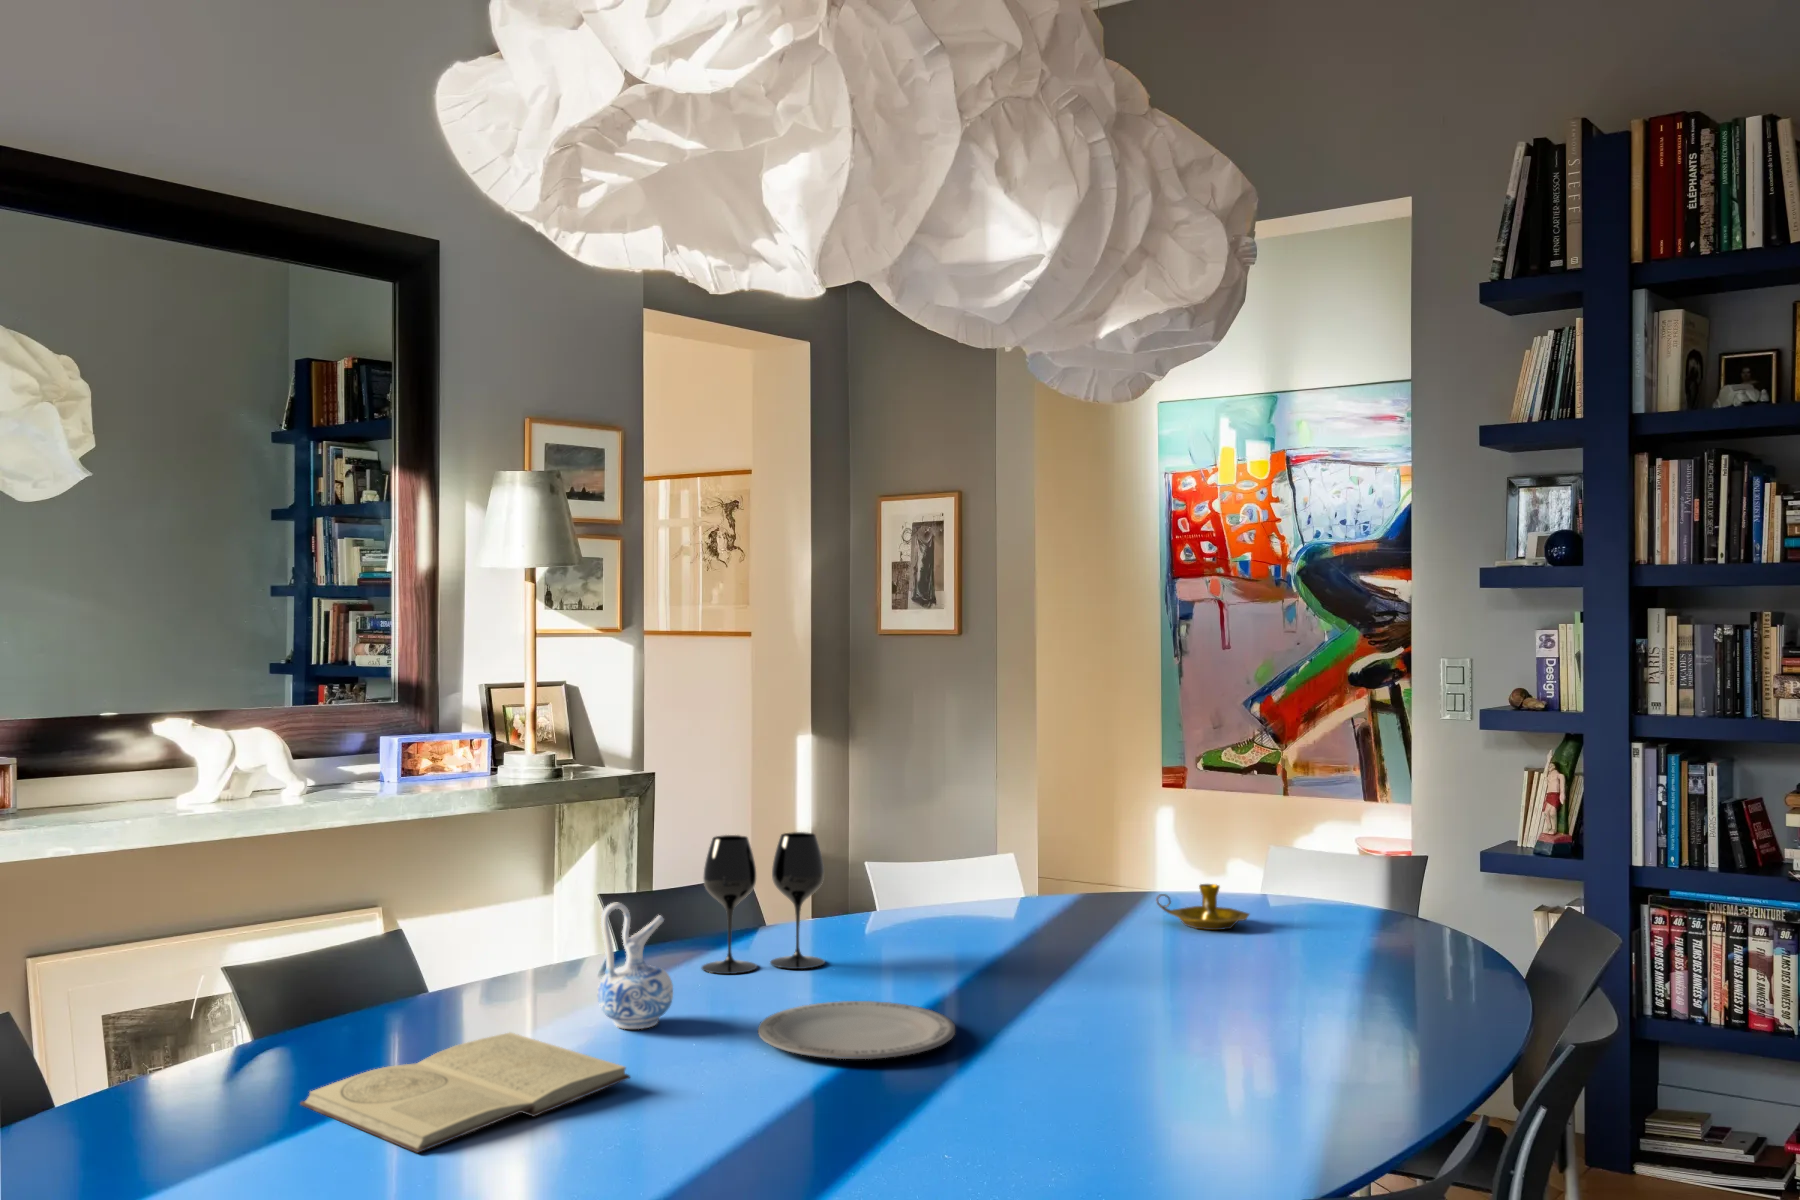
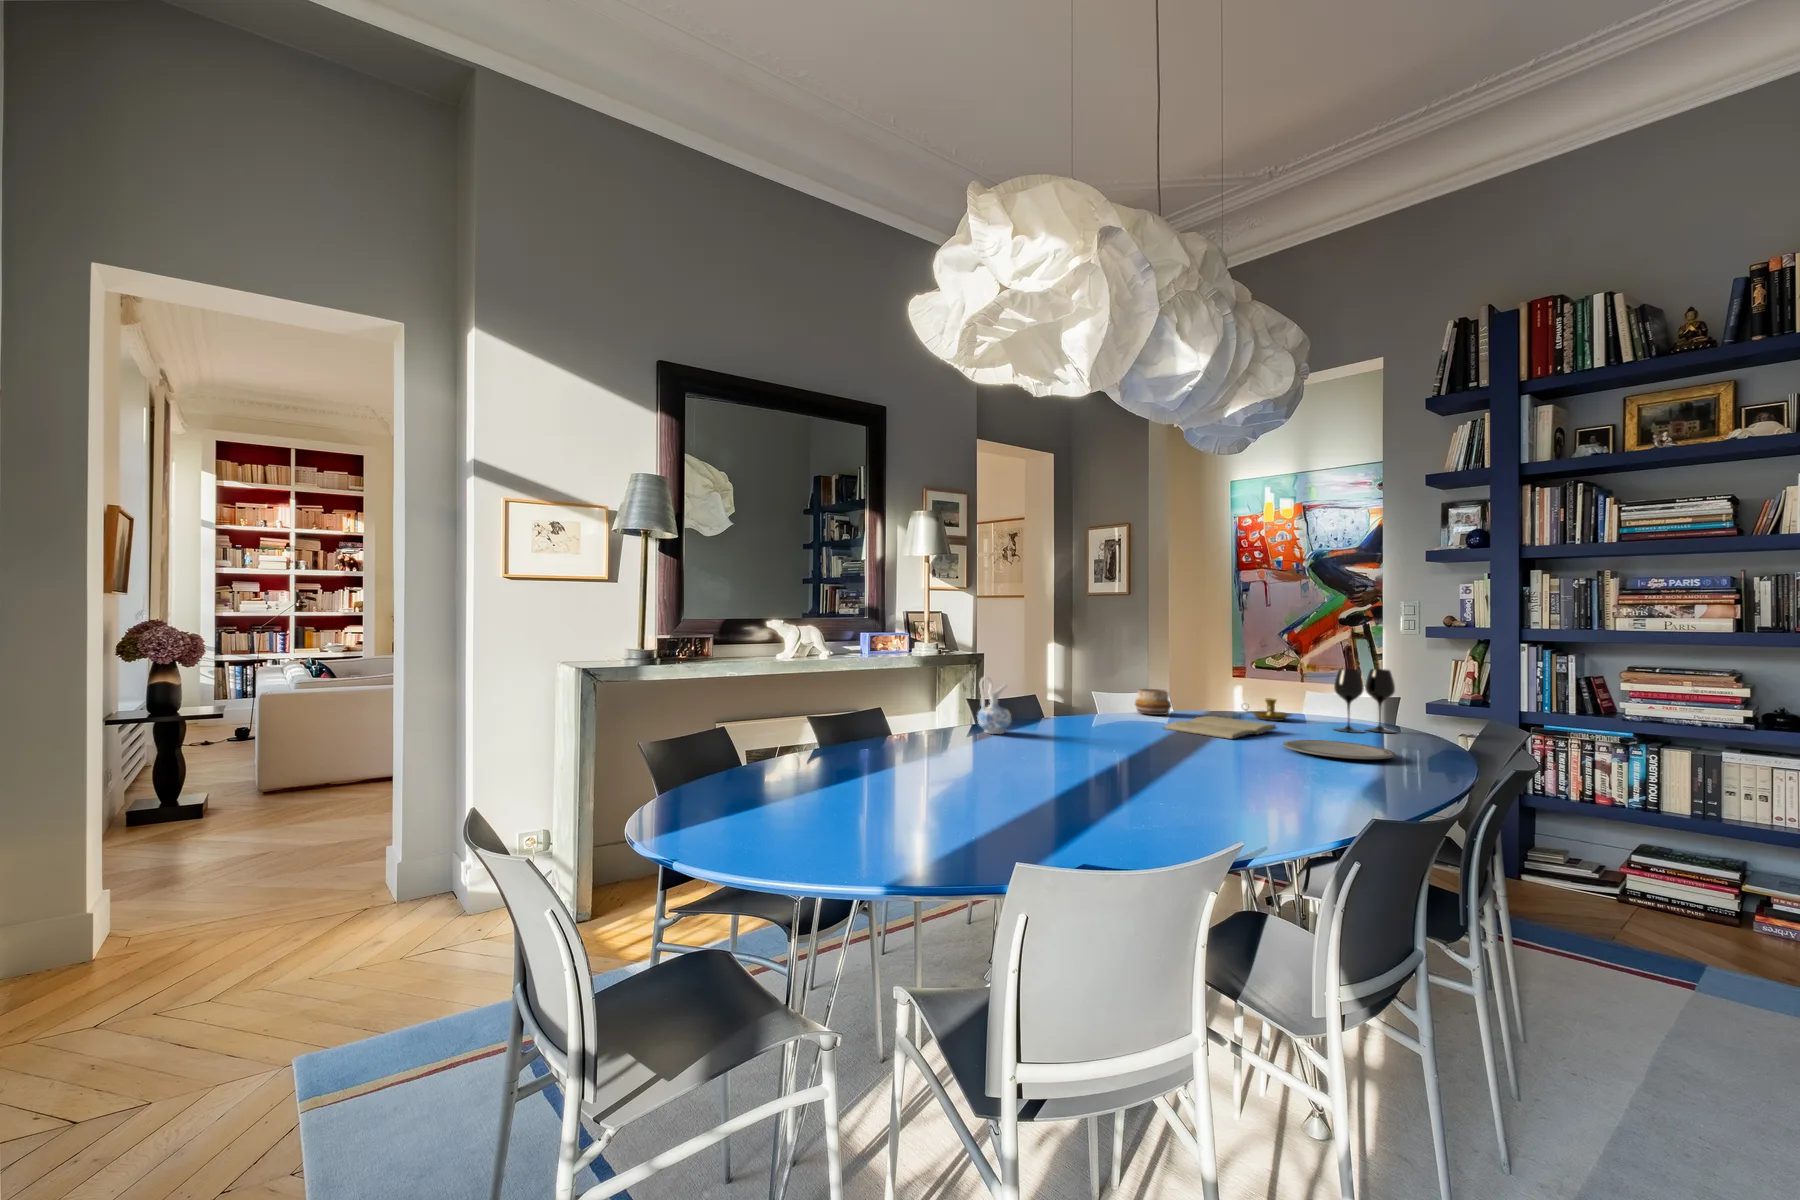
wine glass: present [702,832,825,974] -> present [1334,669,1395,733]
decorative bowl: none [951,874,1023,931] -> present [1135,689,1171,715]
plate: present [758,1001,955,1059] -> present [1283,740,1395,759]
book: present [300,1033,630,1153] -> present [1164,716,1277,739]

